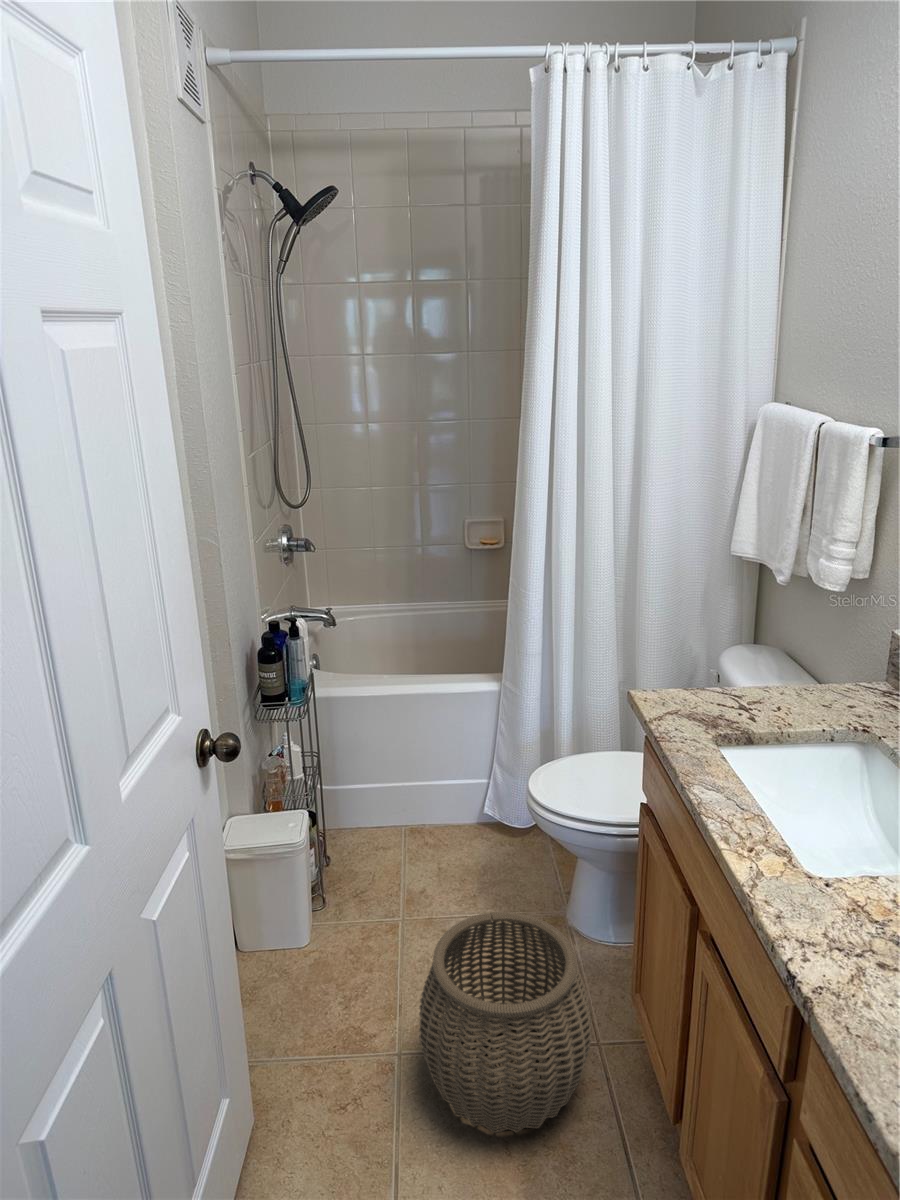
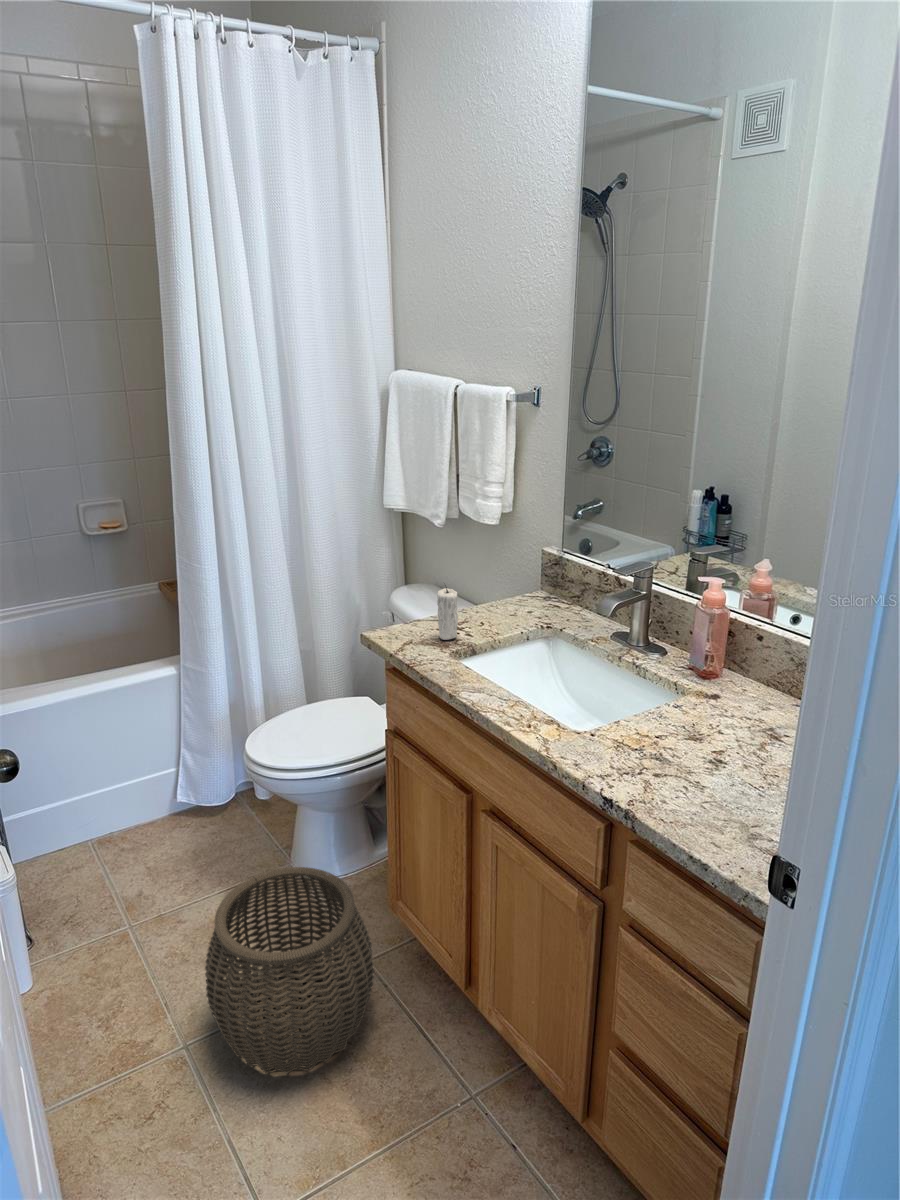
candle: none [709,650,737,718] -> present [437,585,458,640]

